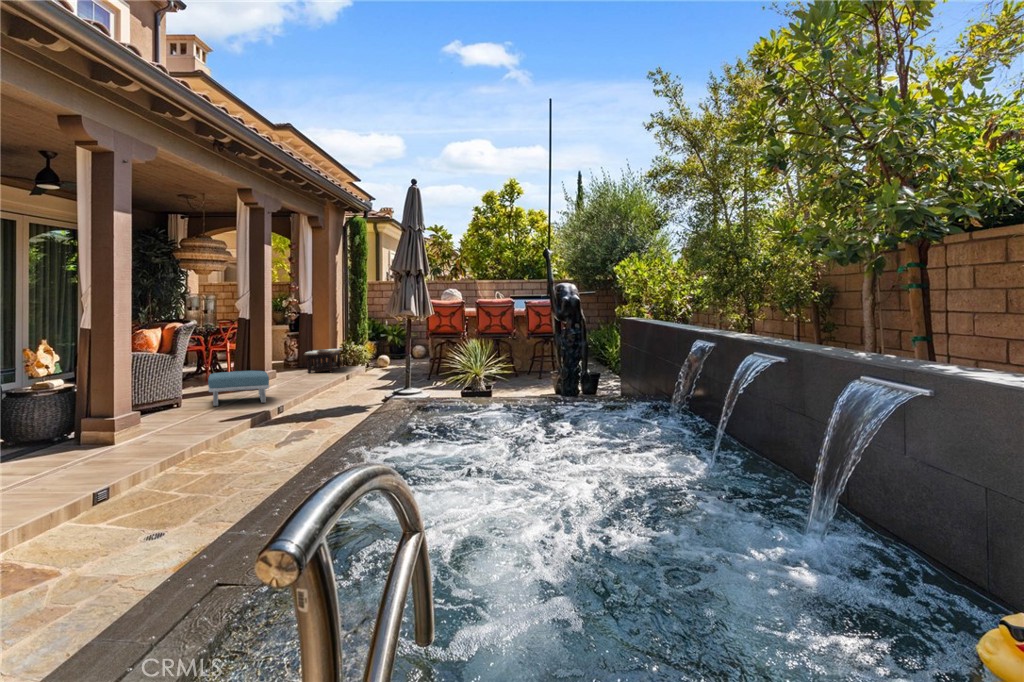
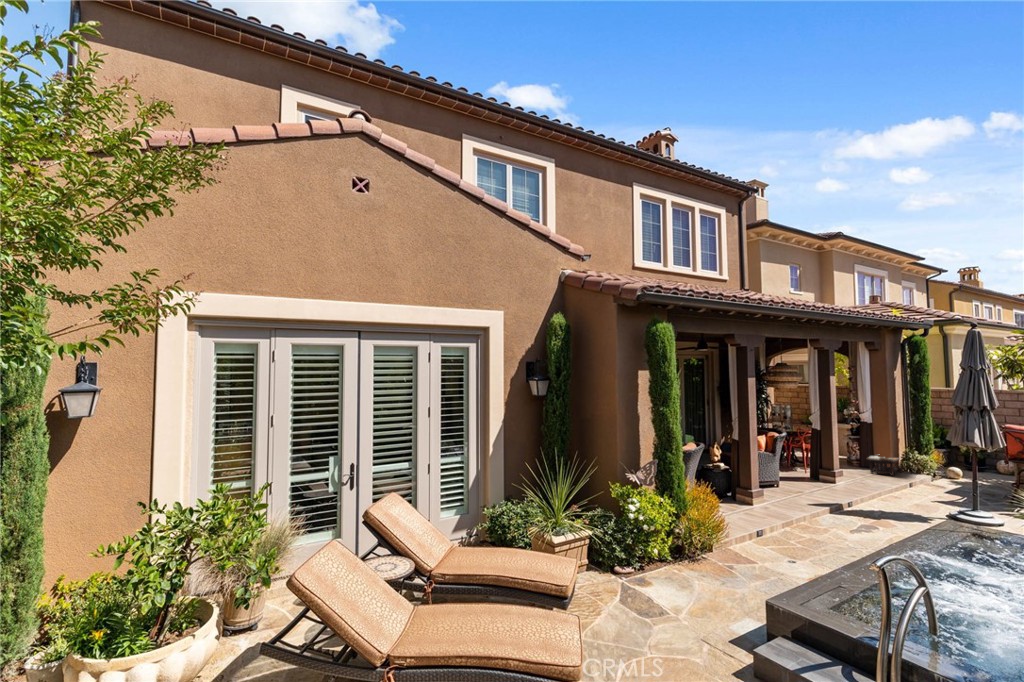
footstool: present [208,371,269,406] -> none [797,469,841,496]

